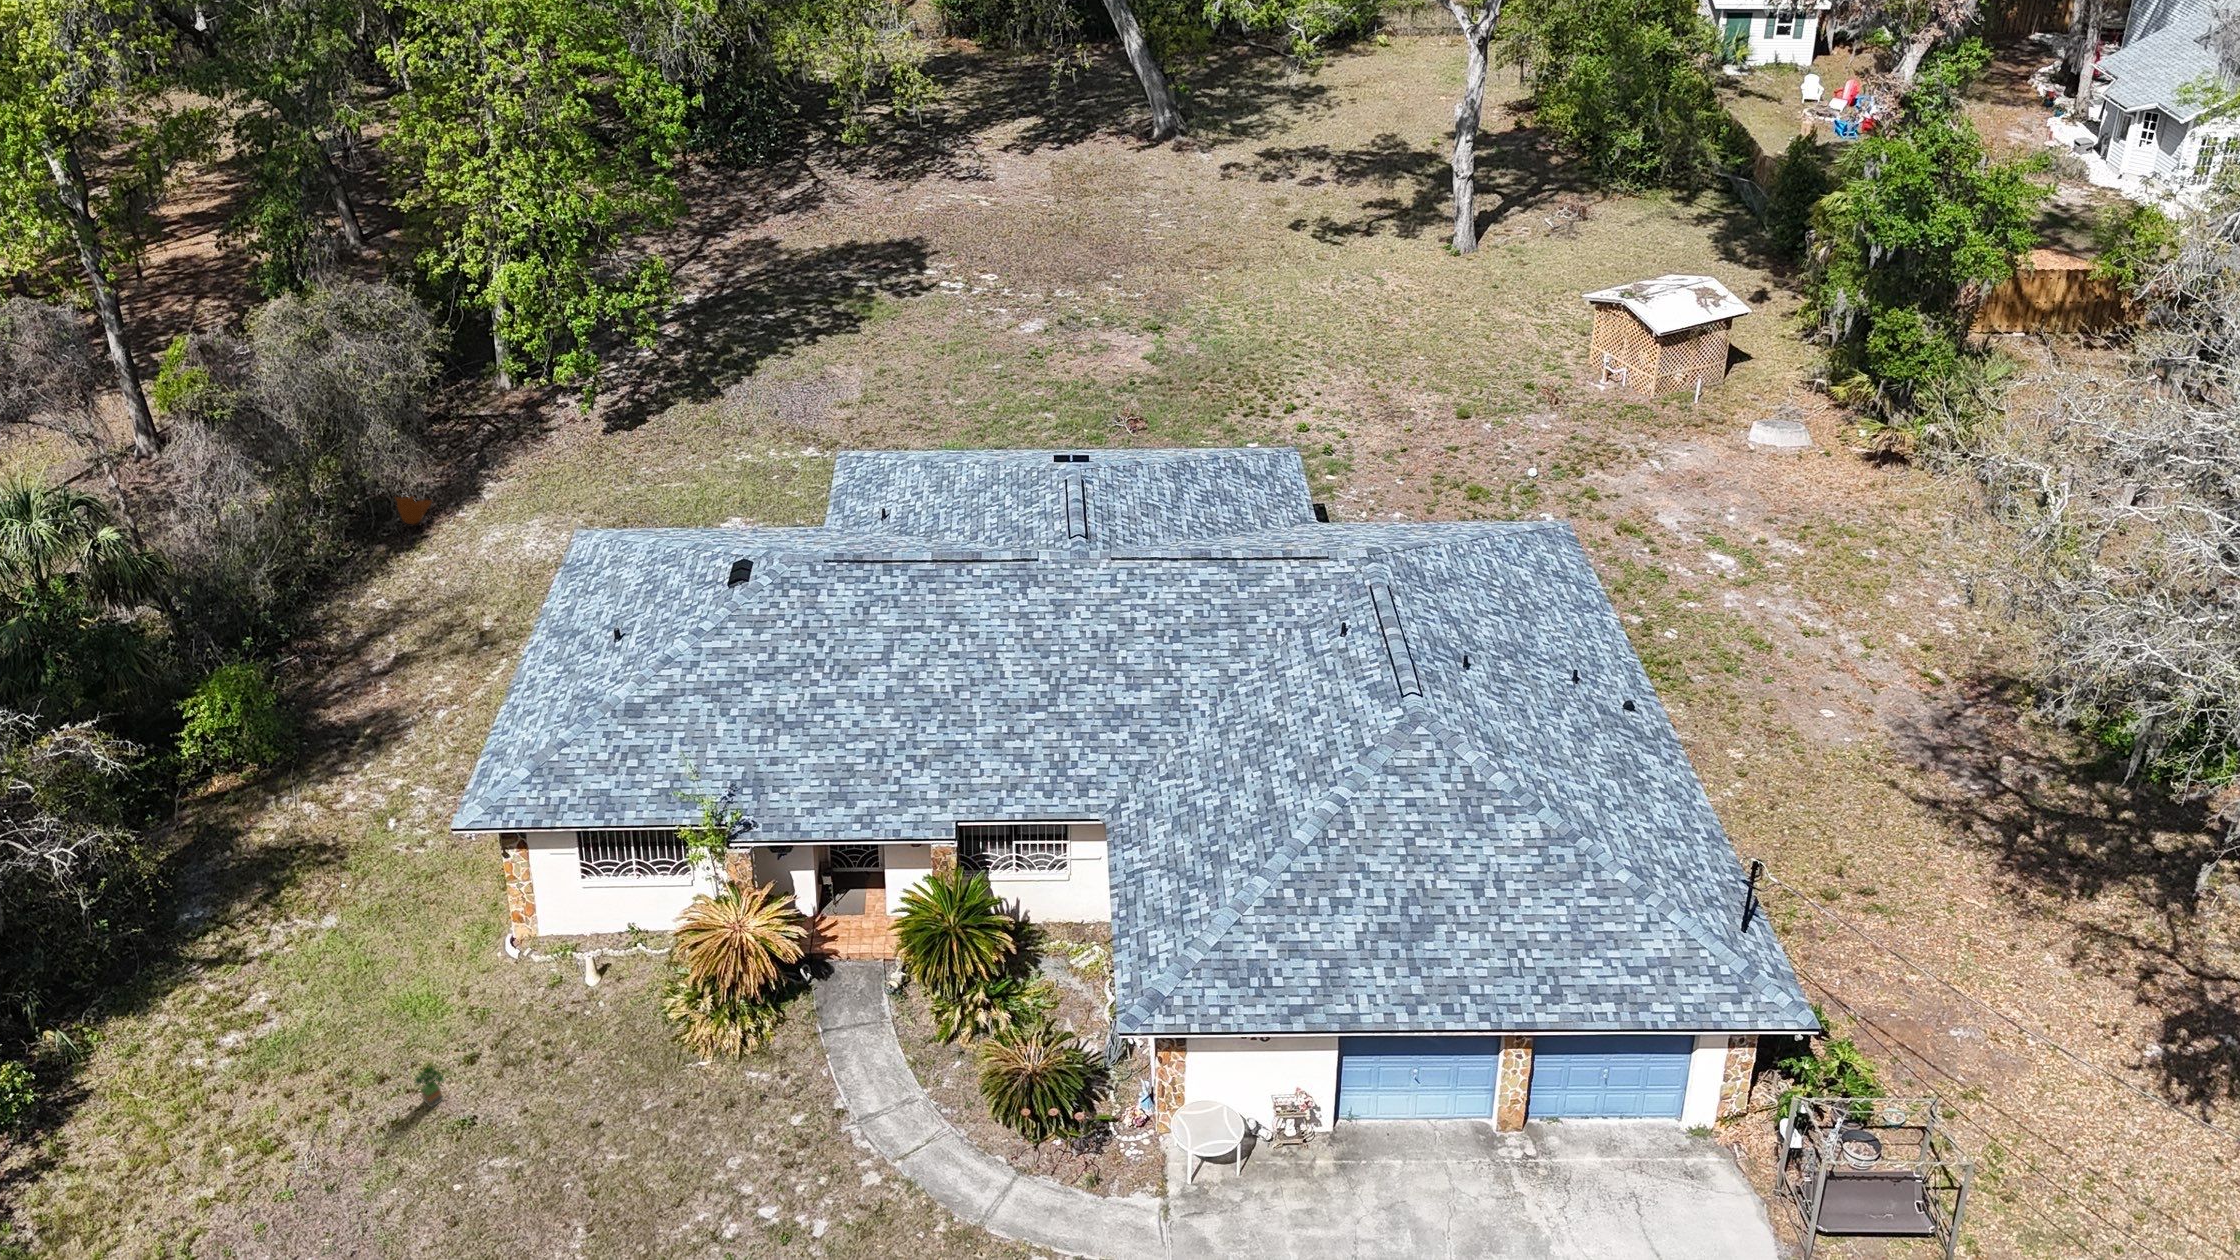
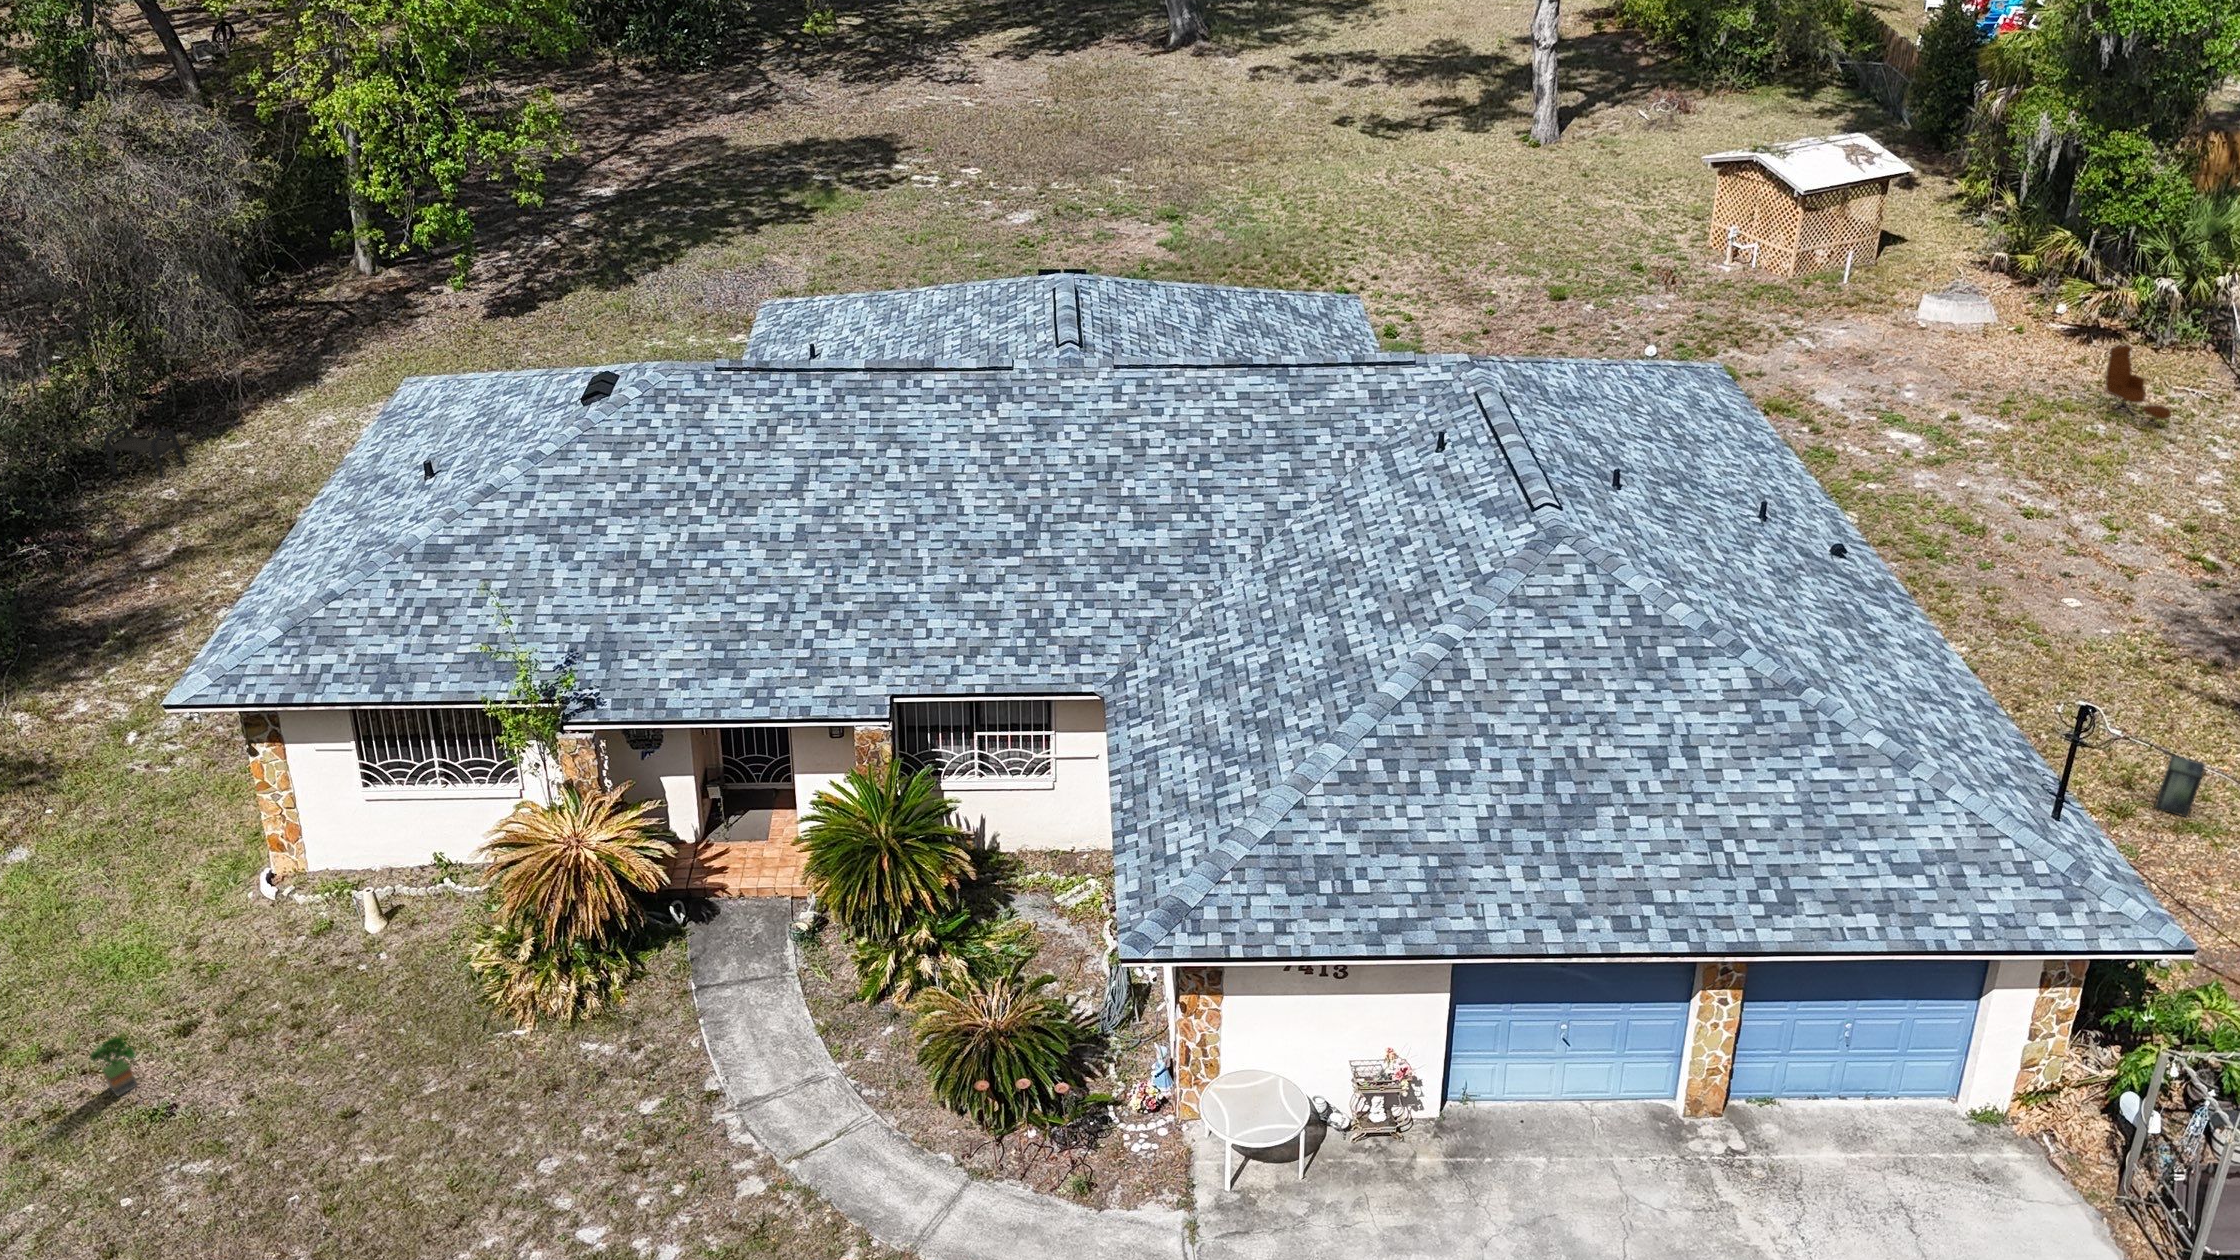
lounge chair: present [395,496,432,528] -> present [2105,345,2171,424]
bench: none [322,541,382,585] -> present [104,426,186,479]
storage box: none [1859,851,1893,898] -> present [2155,755,2205,817]

